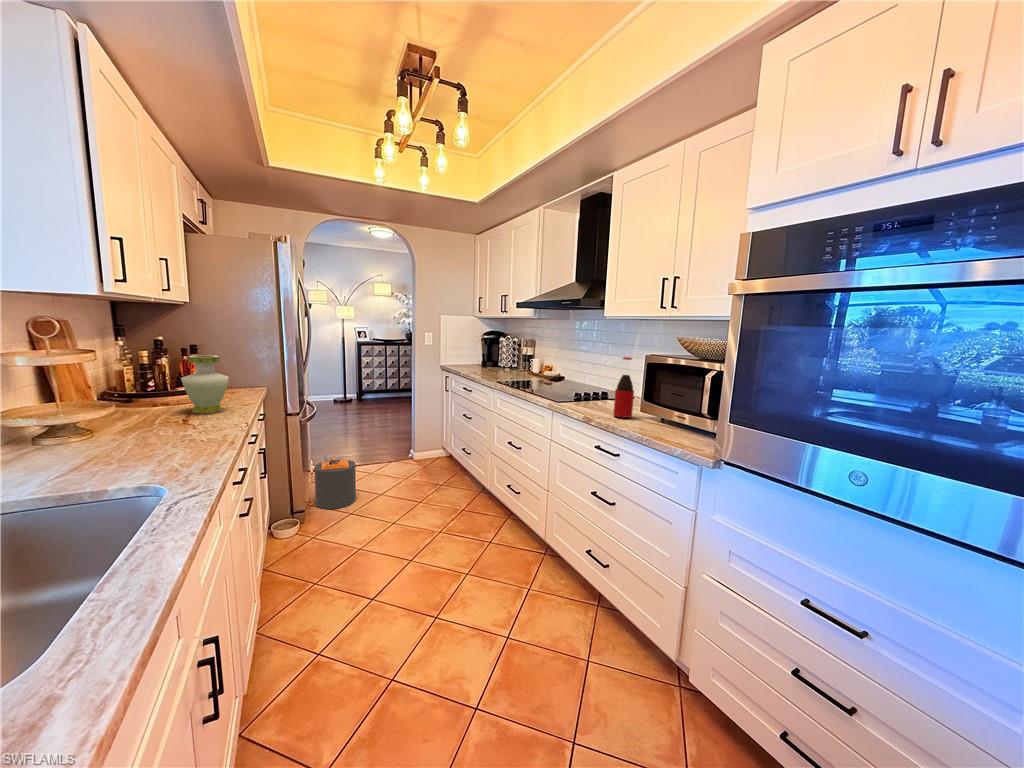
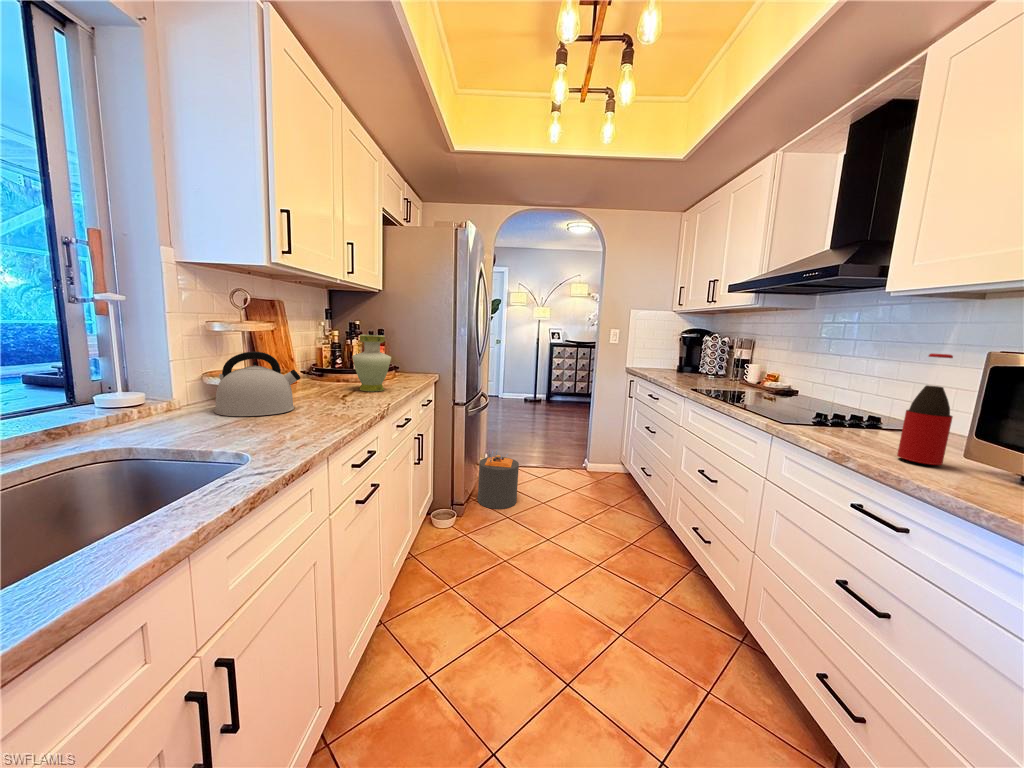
kettle: none [40,386,147,458] -> present [214,352,301,416]

